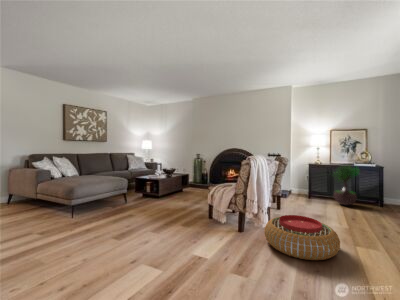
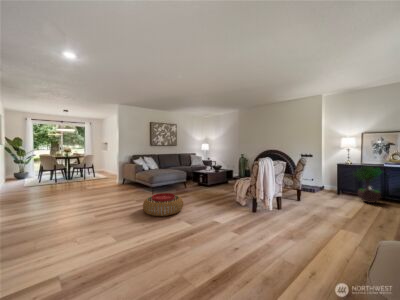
pouf: present [264,215,340,260] -> present [143,193,183,216]

